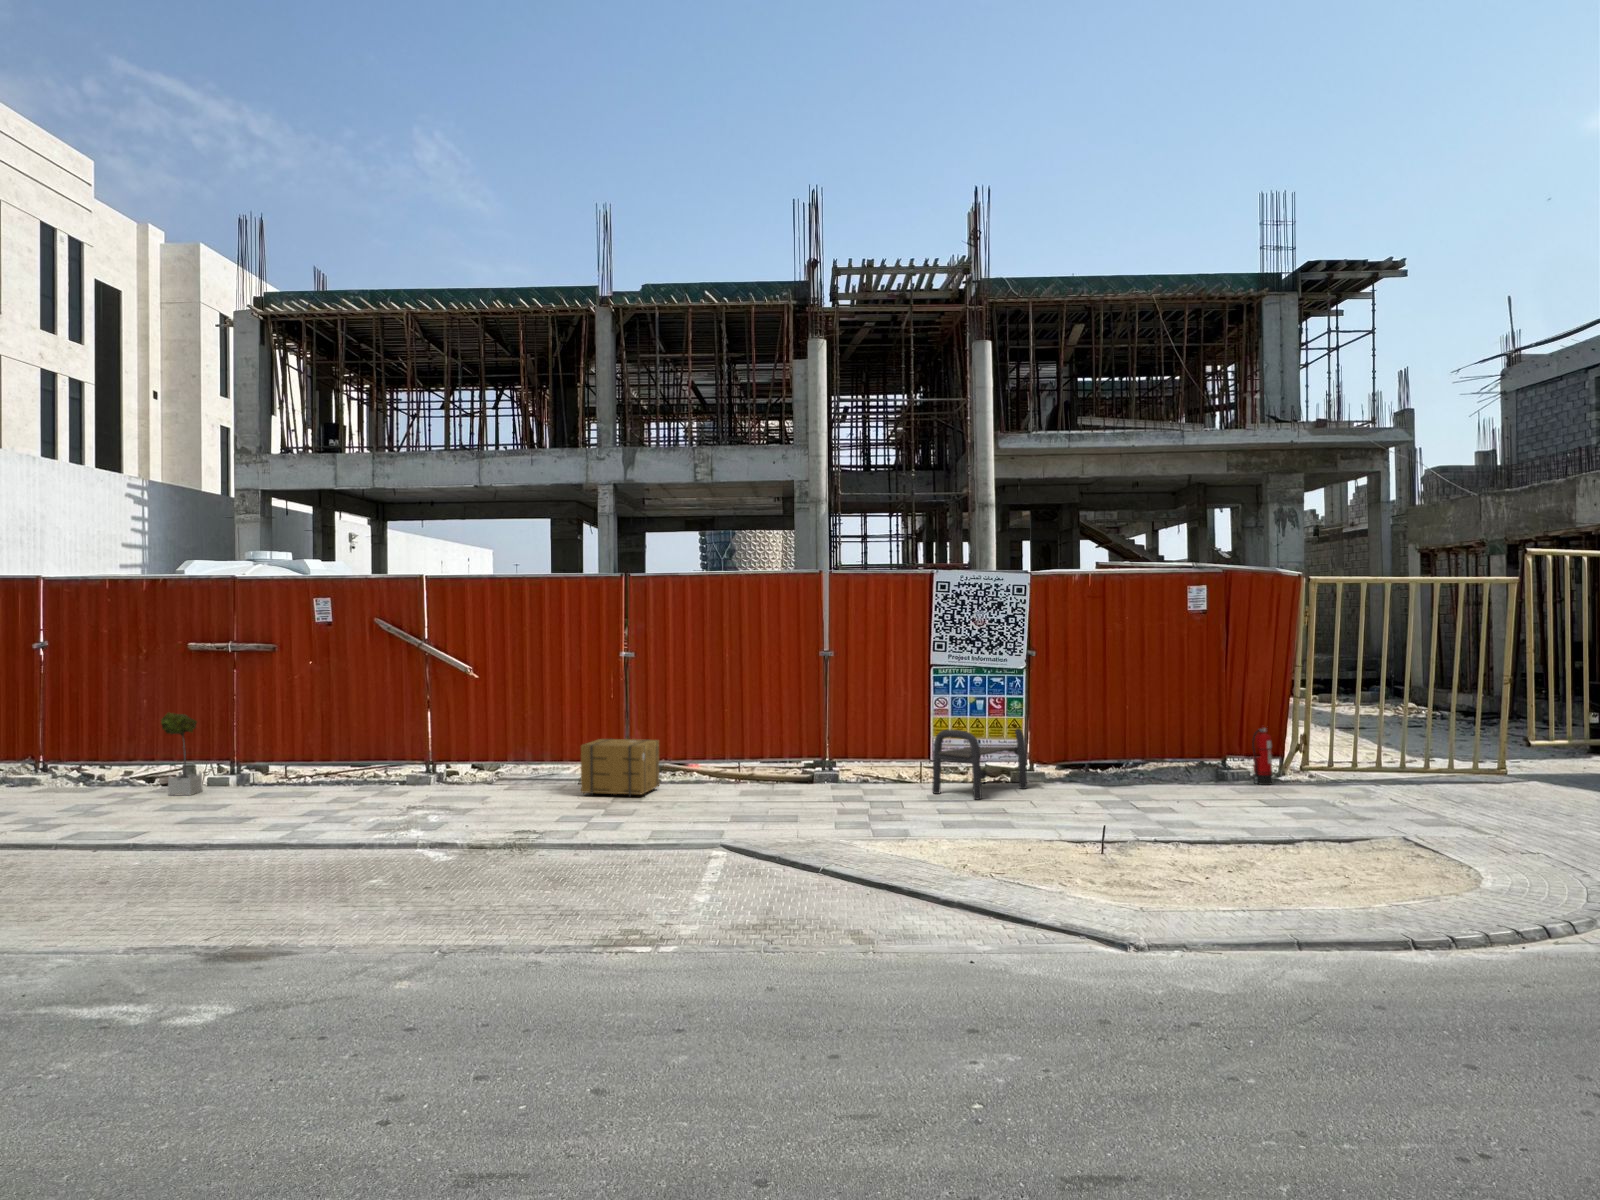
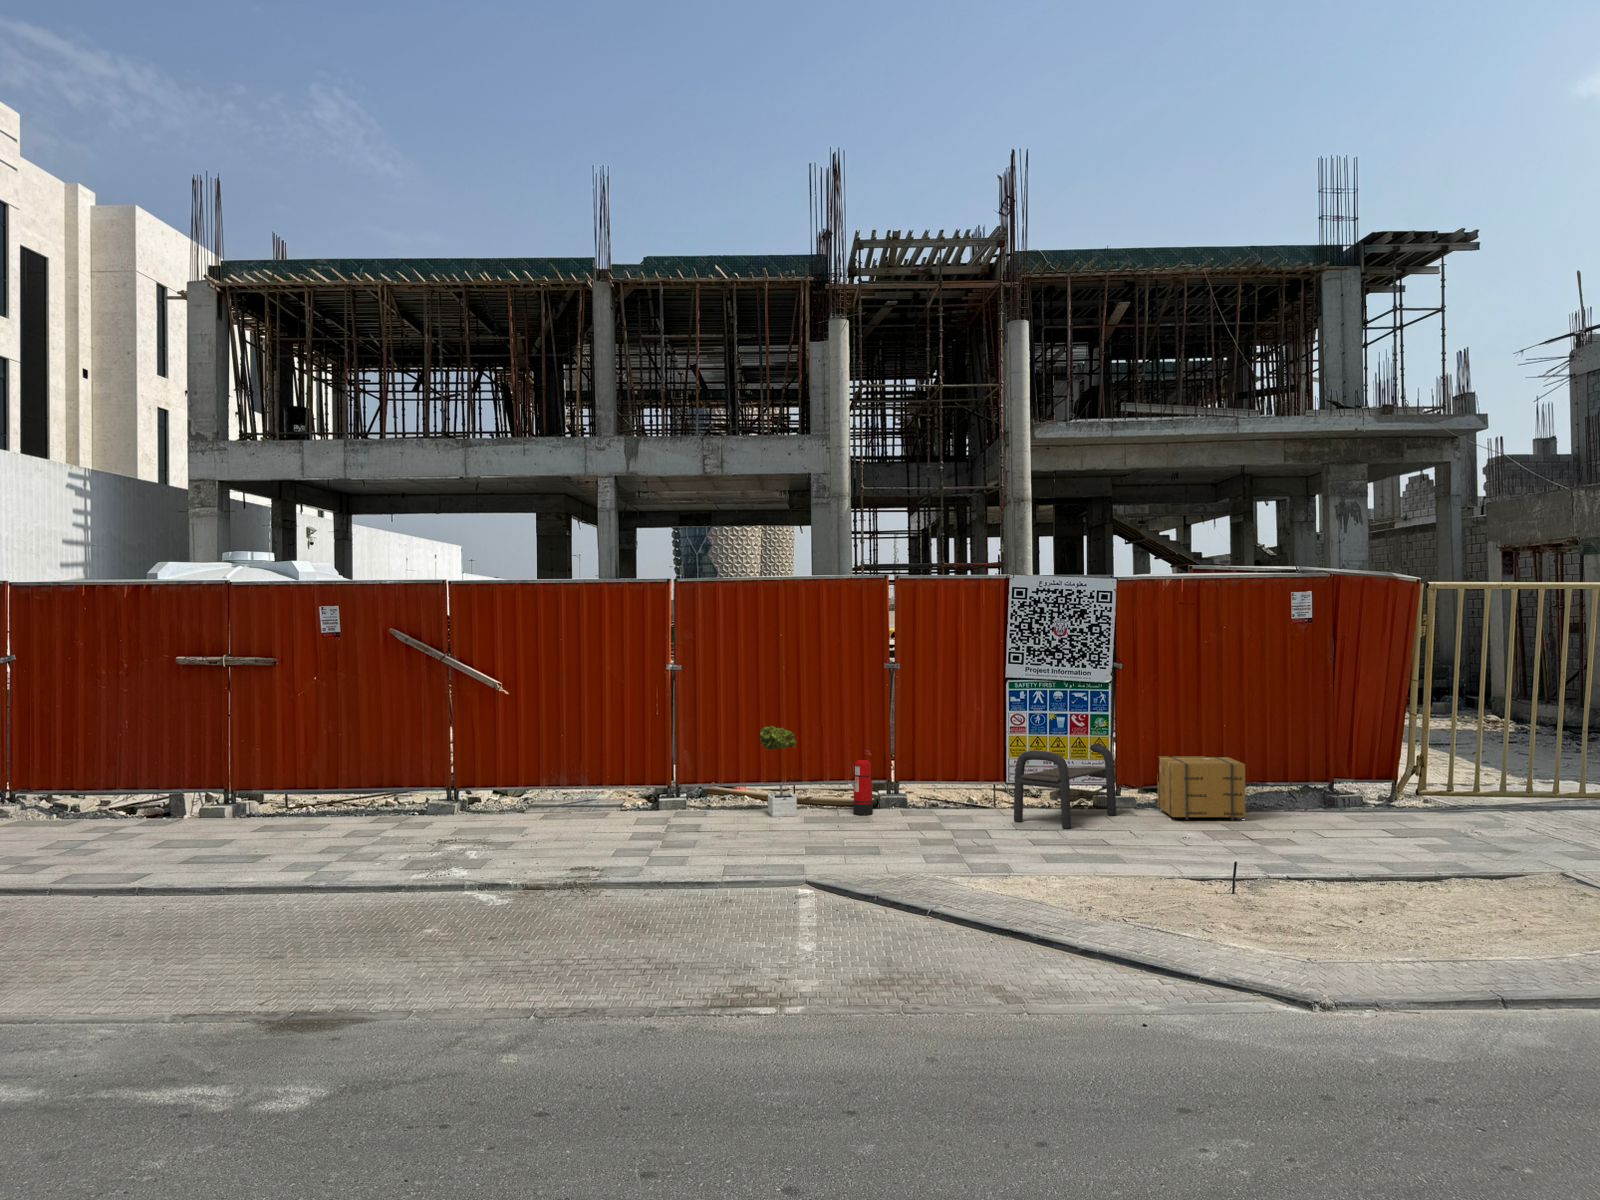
potted tree: present [161,713,203,796] -> present [760,725,797,817]
fire extinguisher: present [1252,727,1272,785] -> present [853,751,873,815]
cardboard box: present [581,739,659,796] -> present [1157,756,1246,820]

